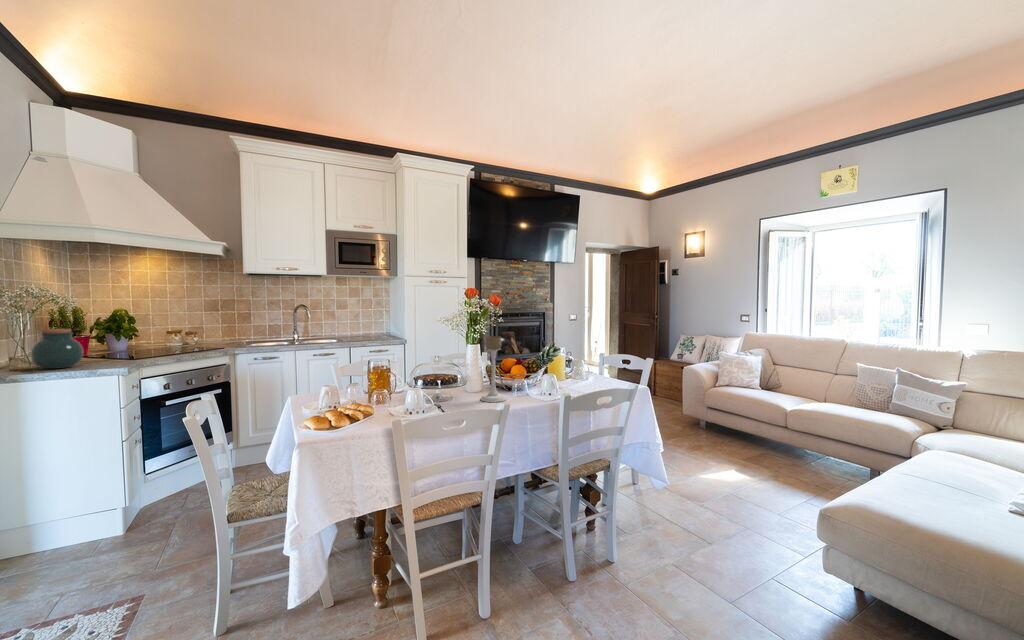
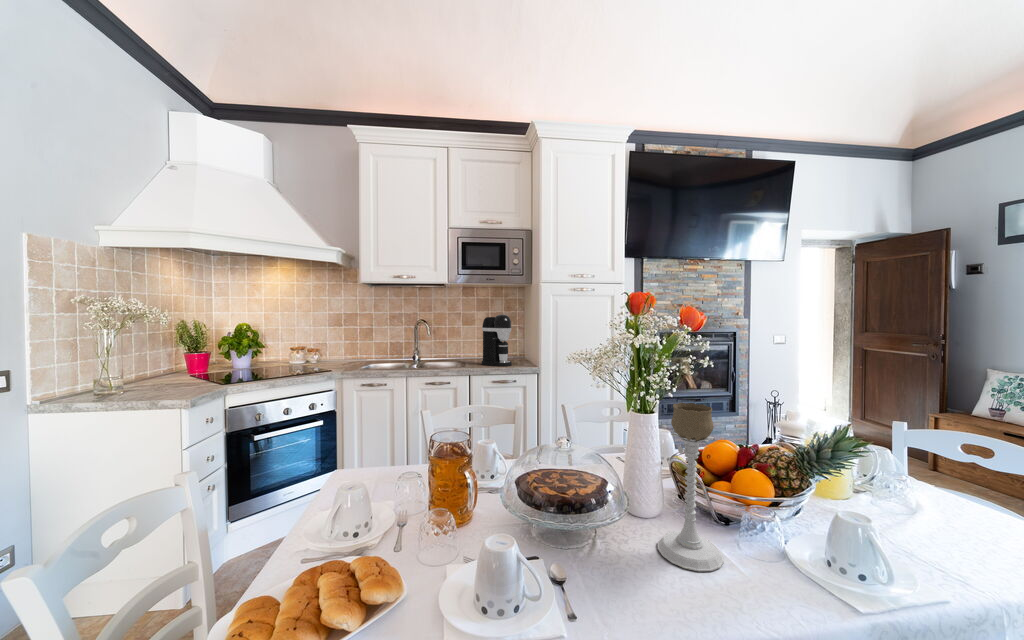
coffee maker: none [357,300,383,341] -> present [481,315,512,366]
jar: present [31,329,83,369] -> none [111,348,166,394]

